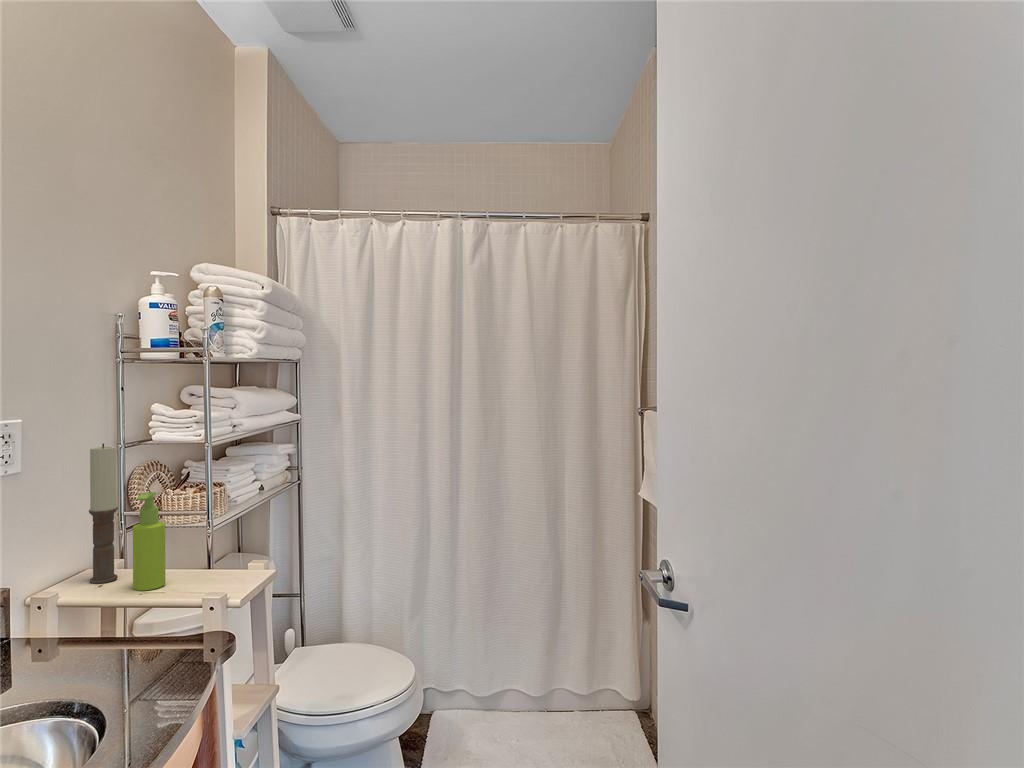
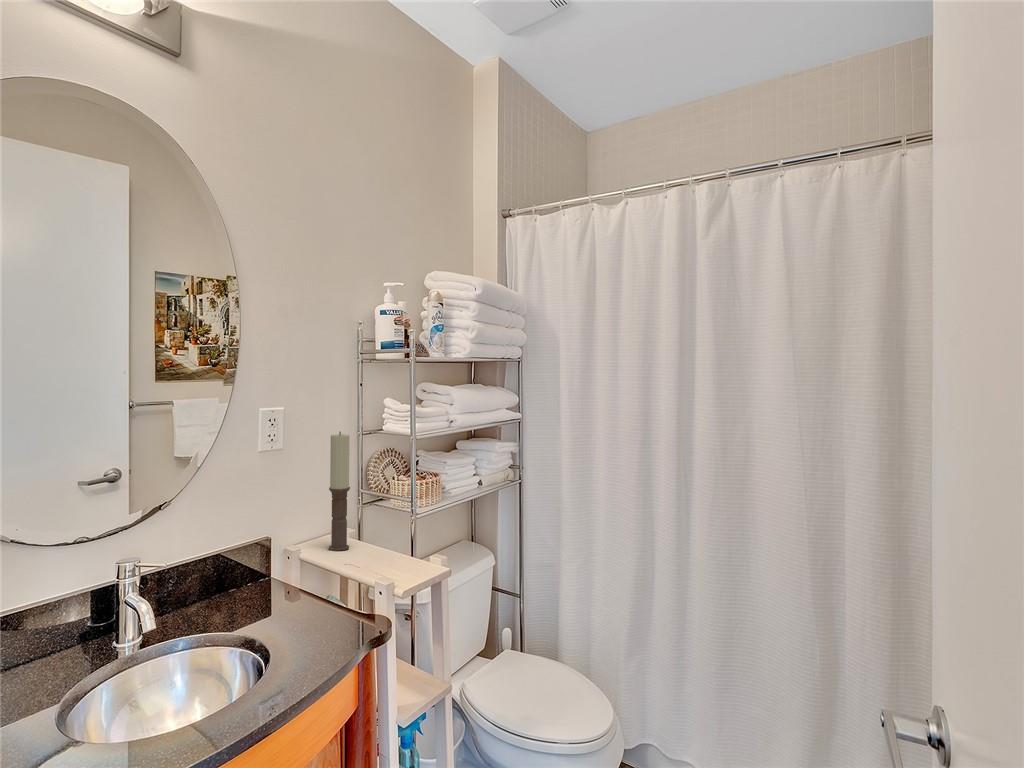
soap dispenser: present [133,492,165,591] -> none [356,476,381,561]

